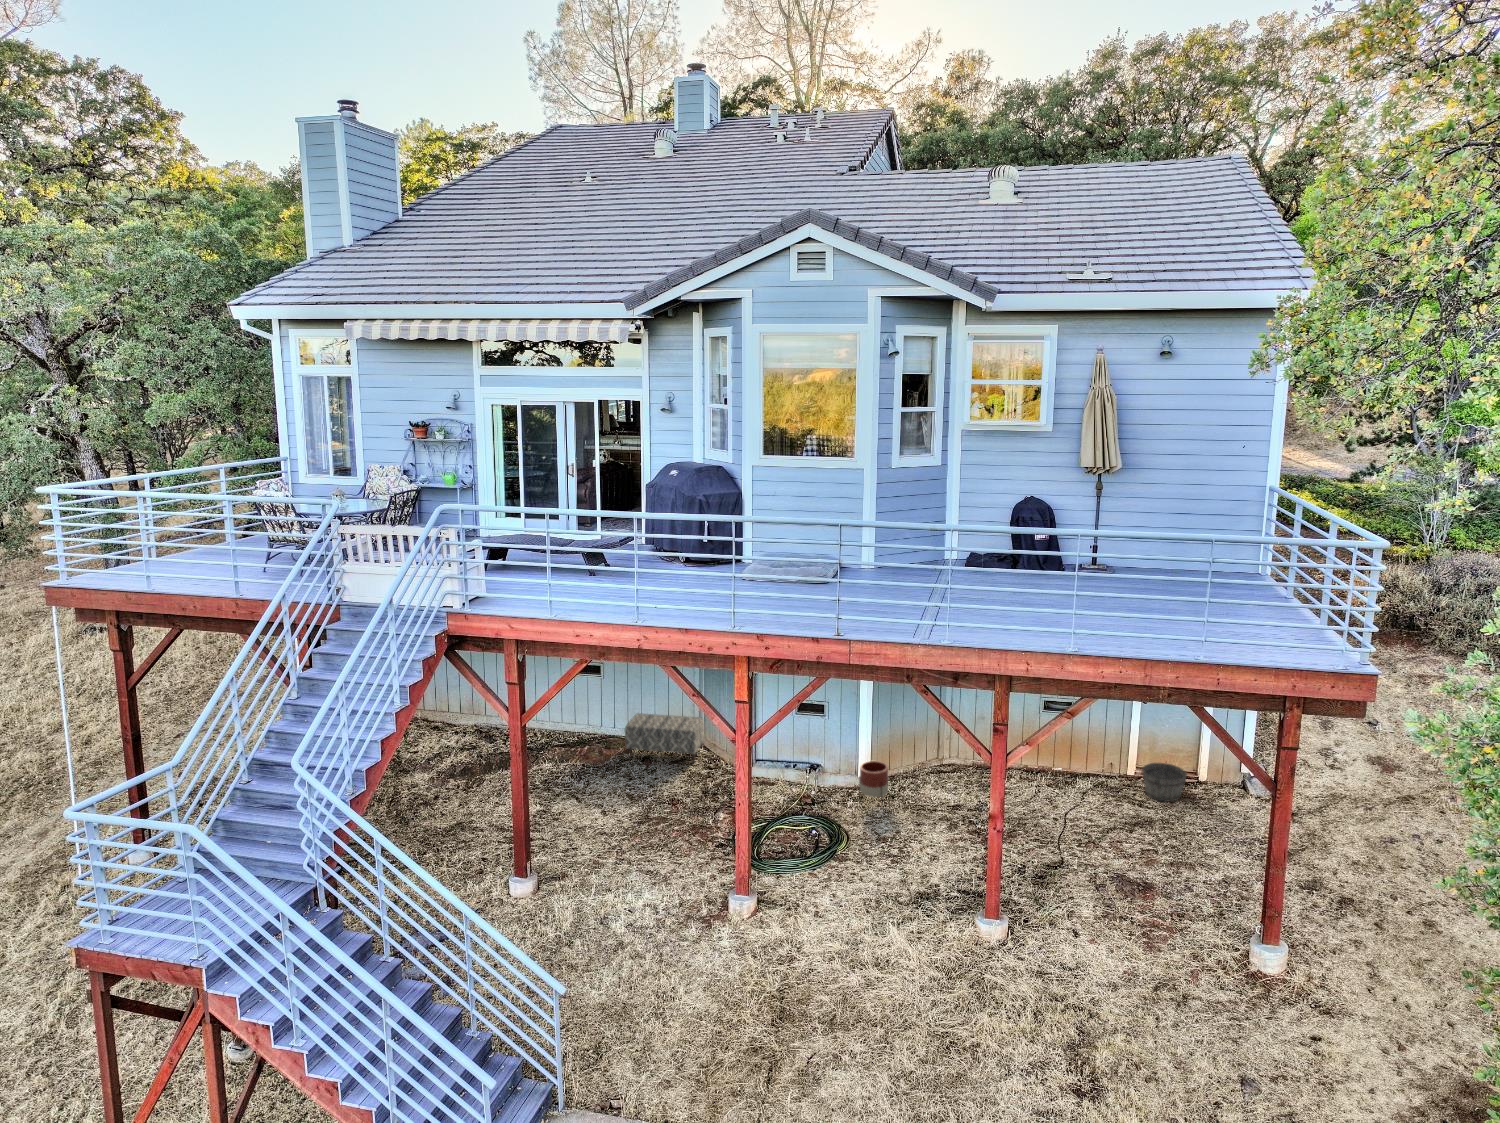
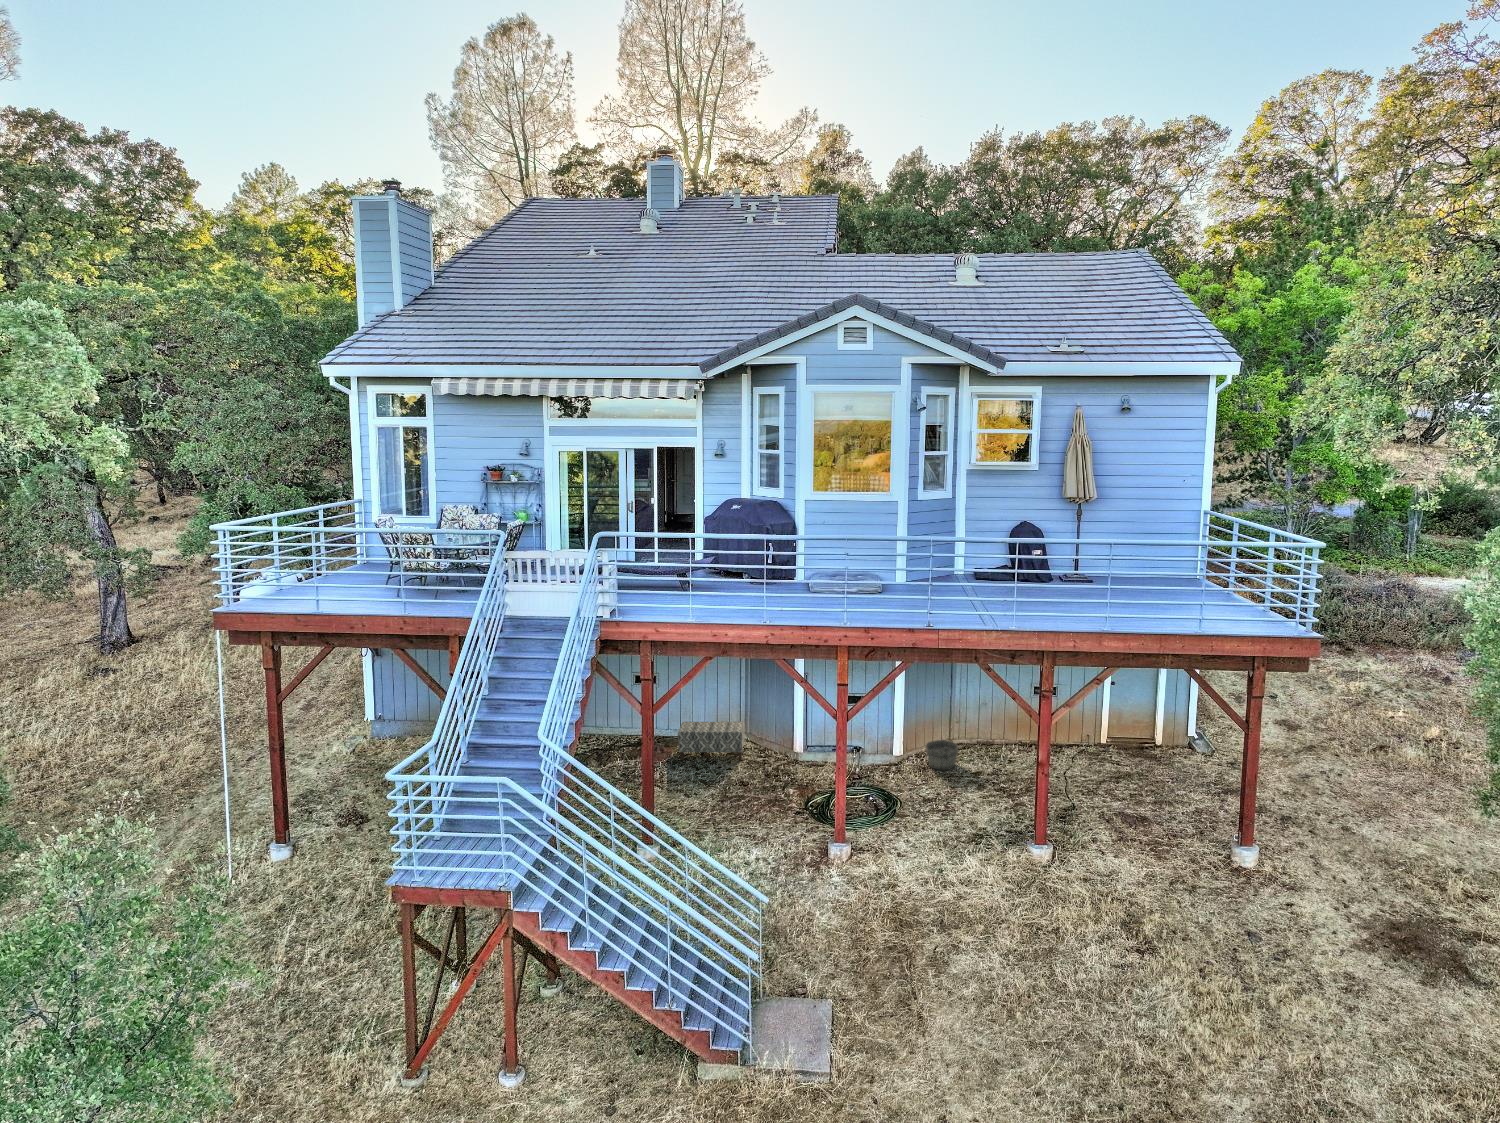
planter: present [859,761,888,797] -> none [894,744,919,783]
wooden bucket: present [1142,763,1187,802] -> present [926,740,958,770]

